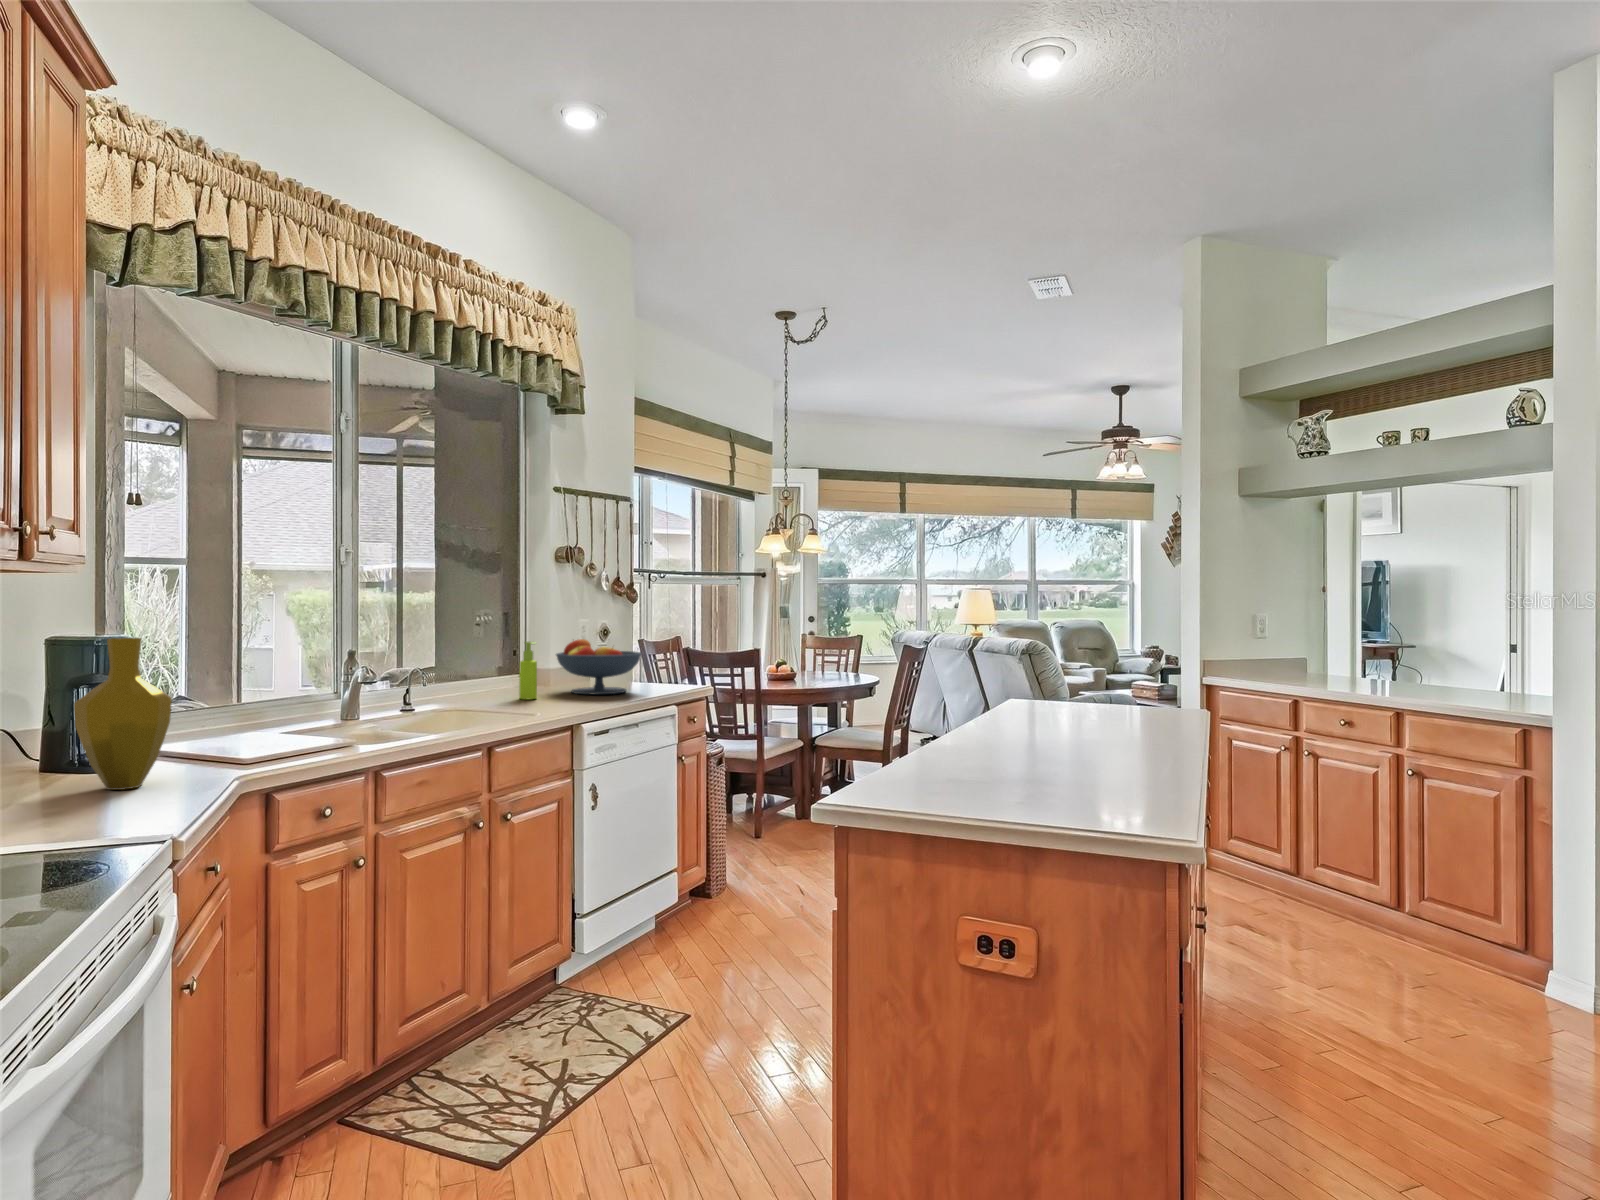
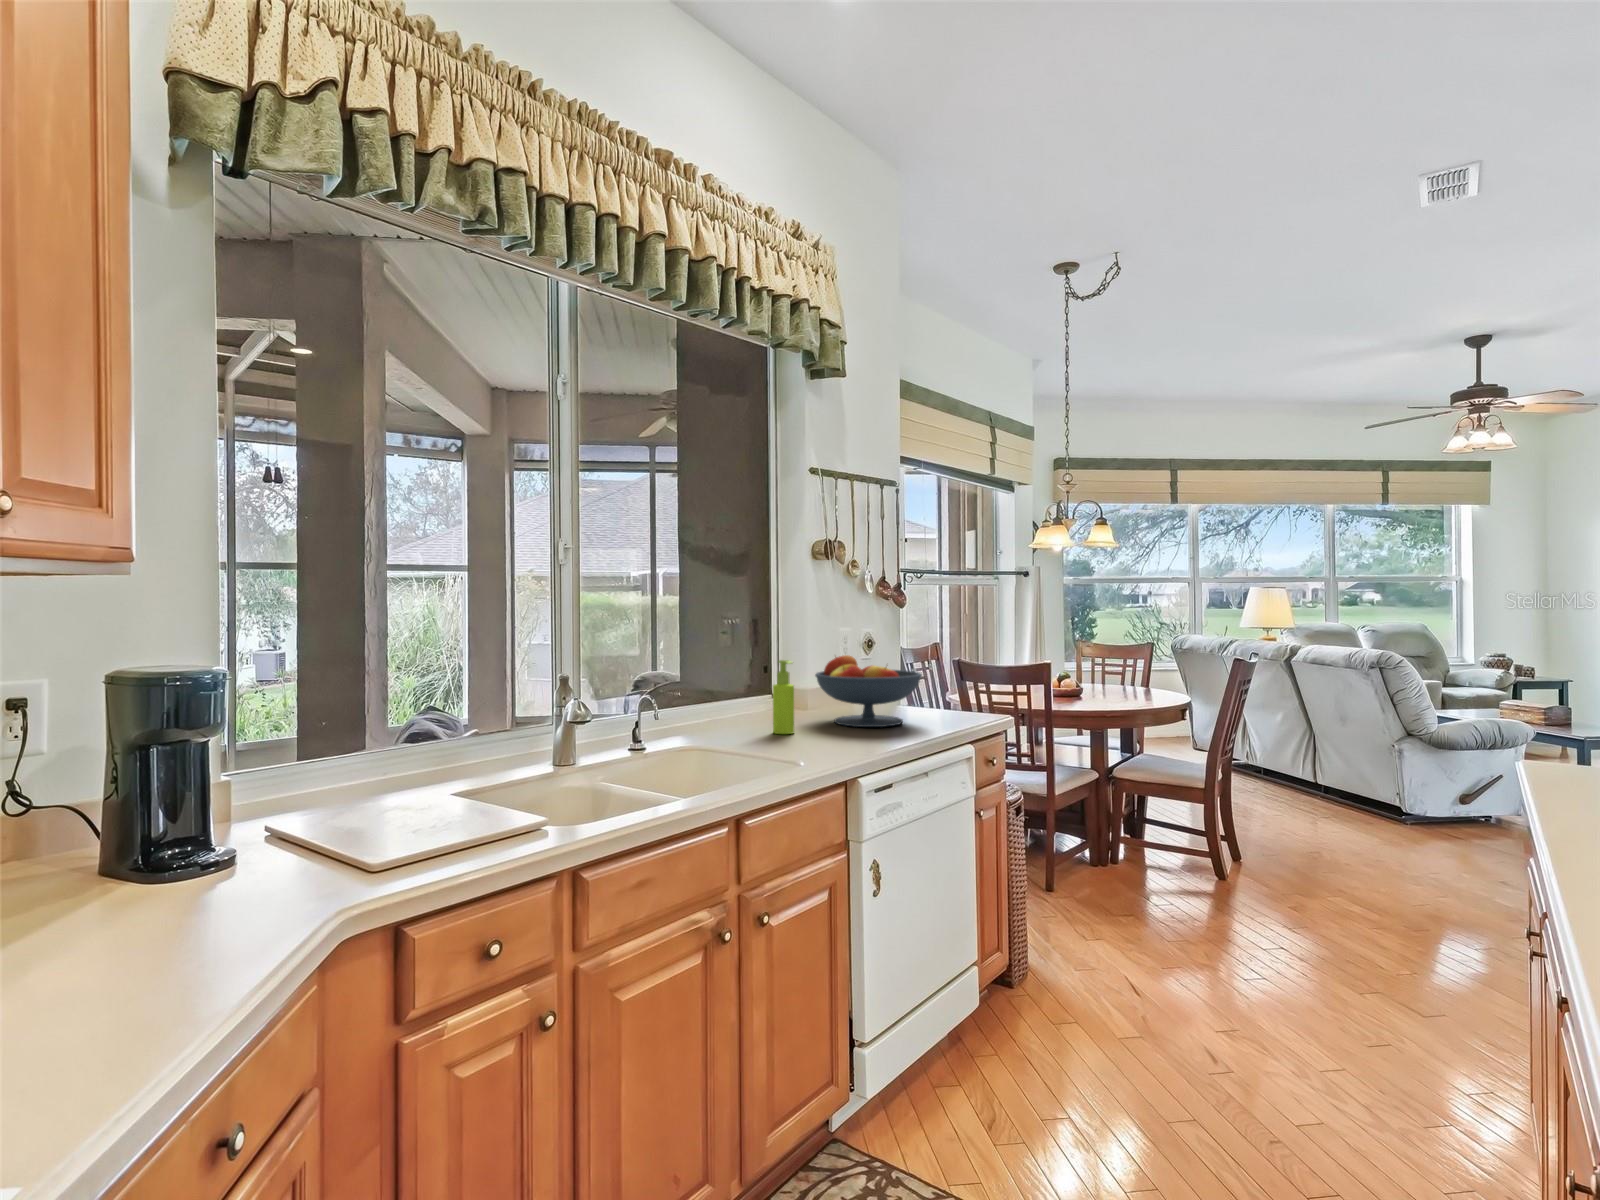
vase: present [74,638,172,790] -> none [84,680,248,935]

